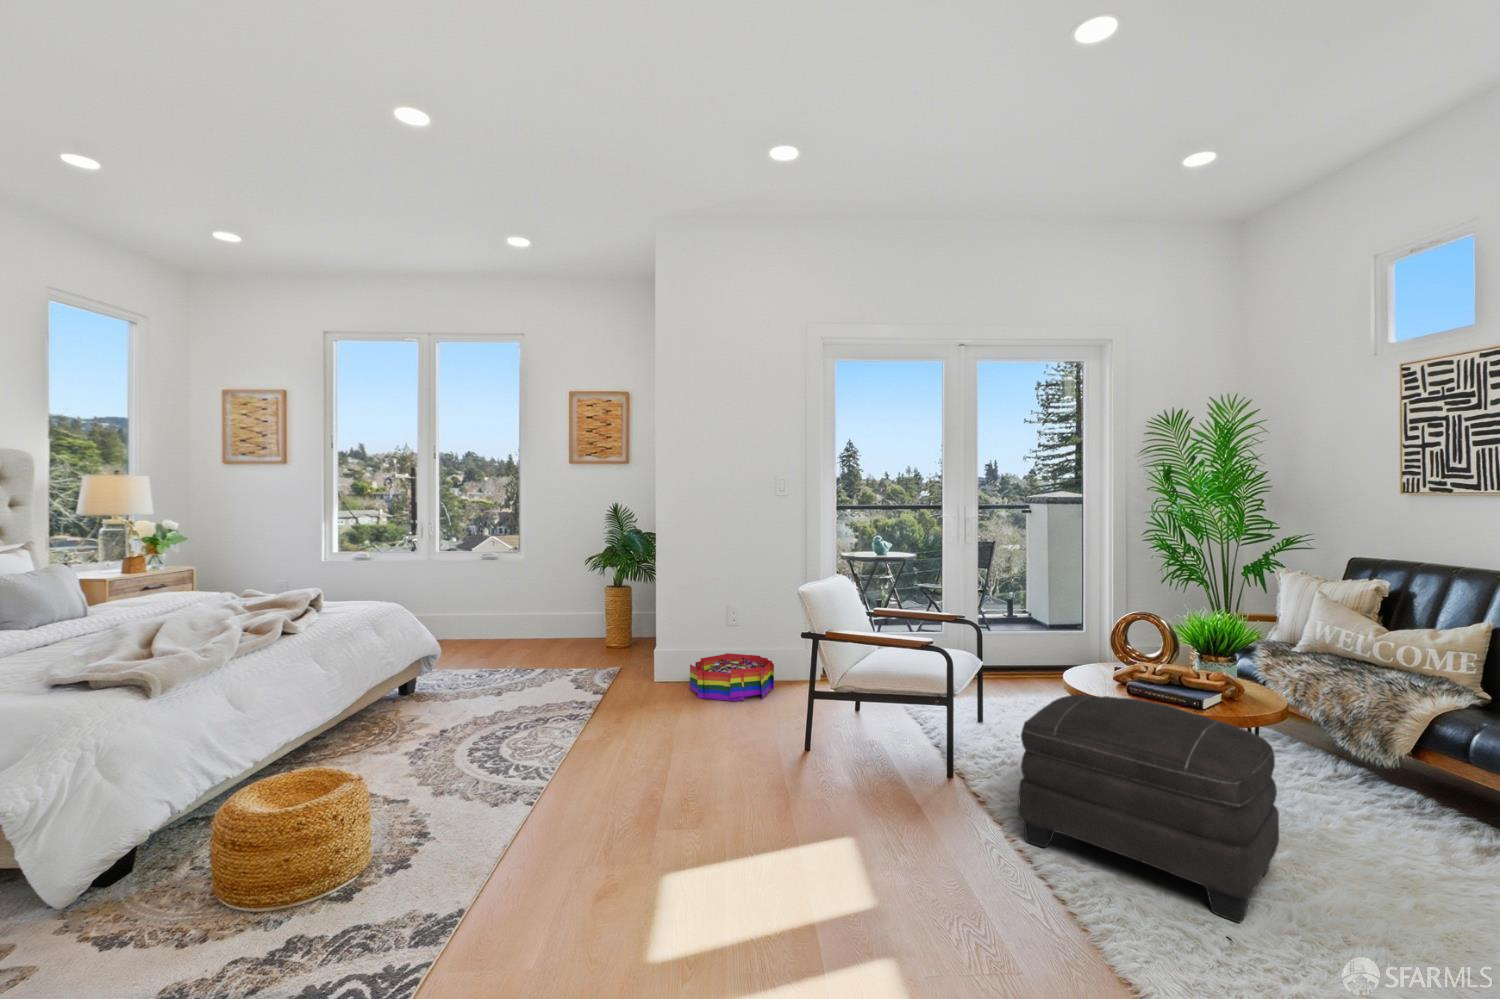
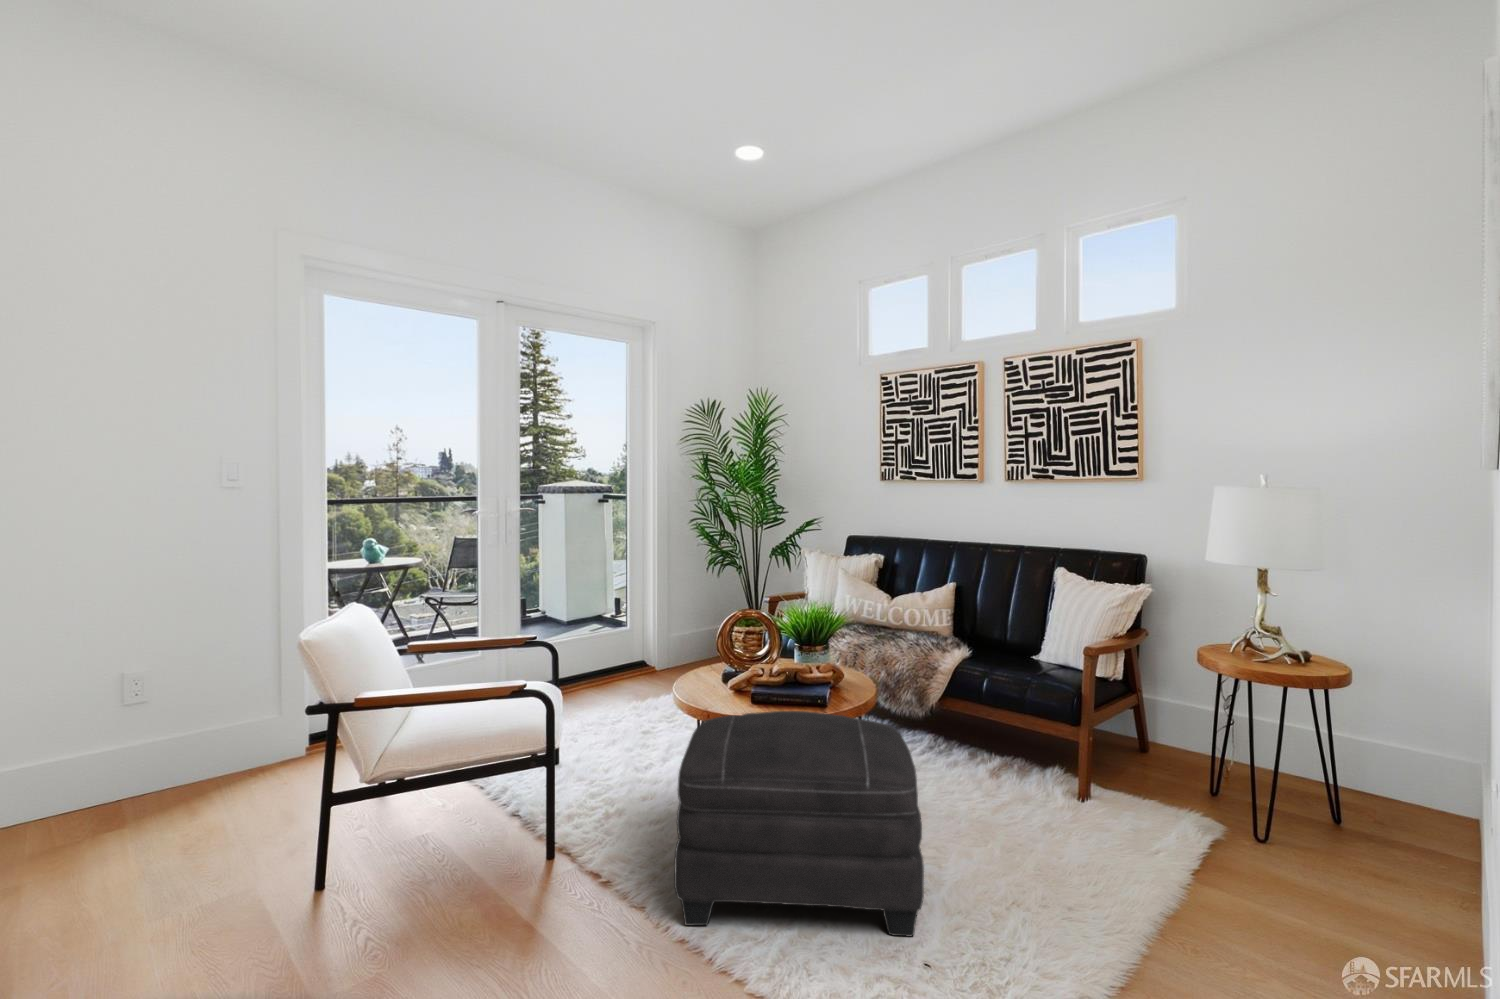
storage bin: present [690,653,774,701] -> none [31,743,226,853]

